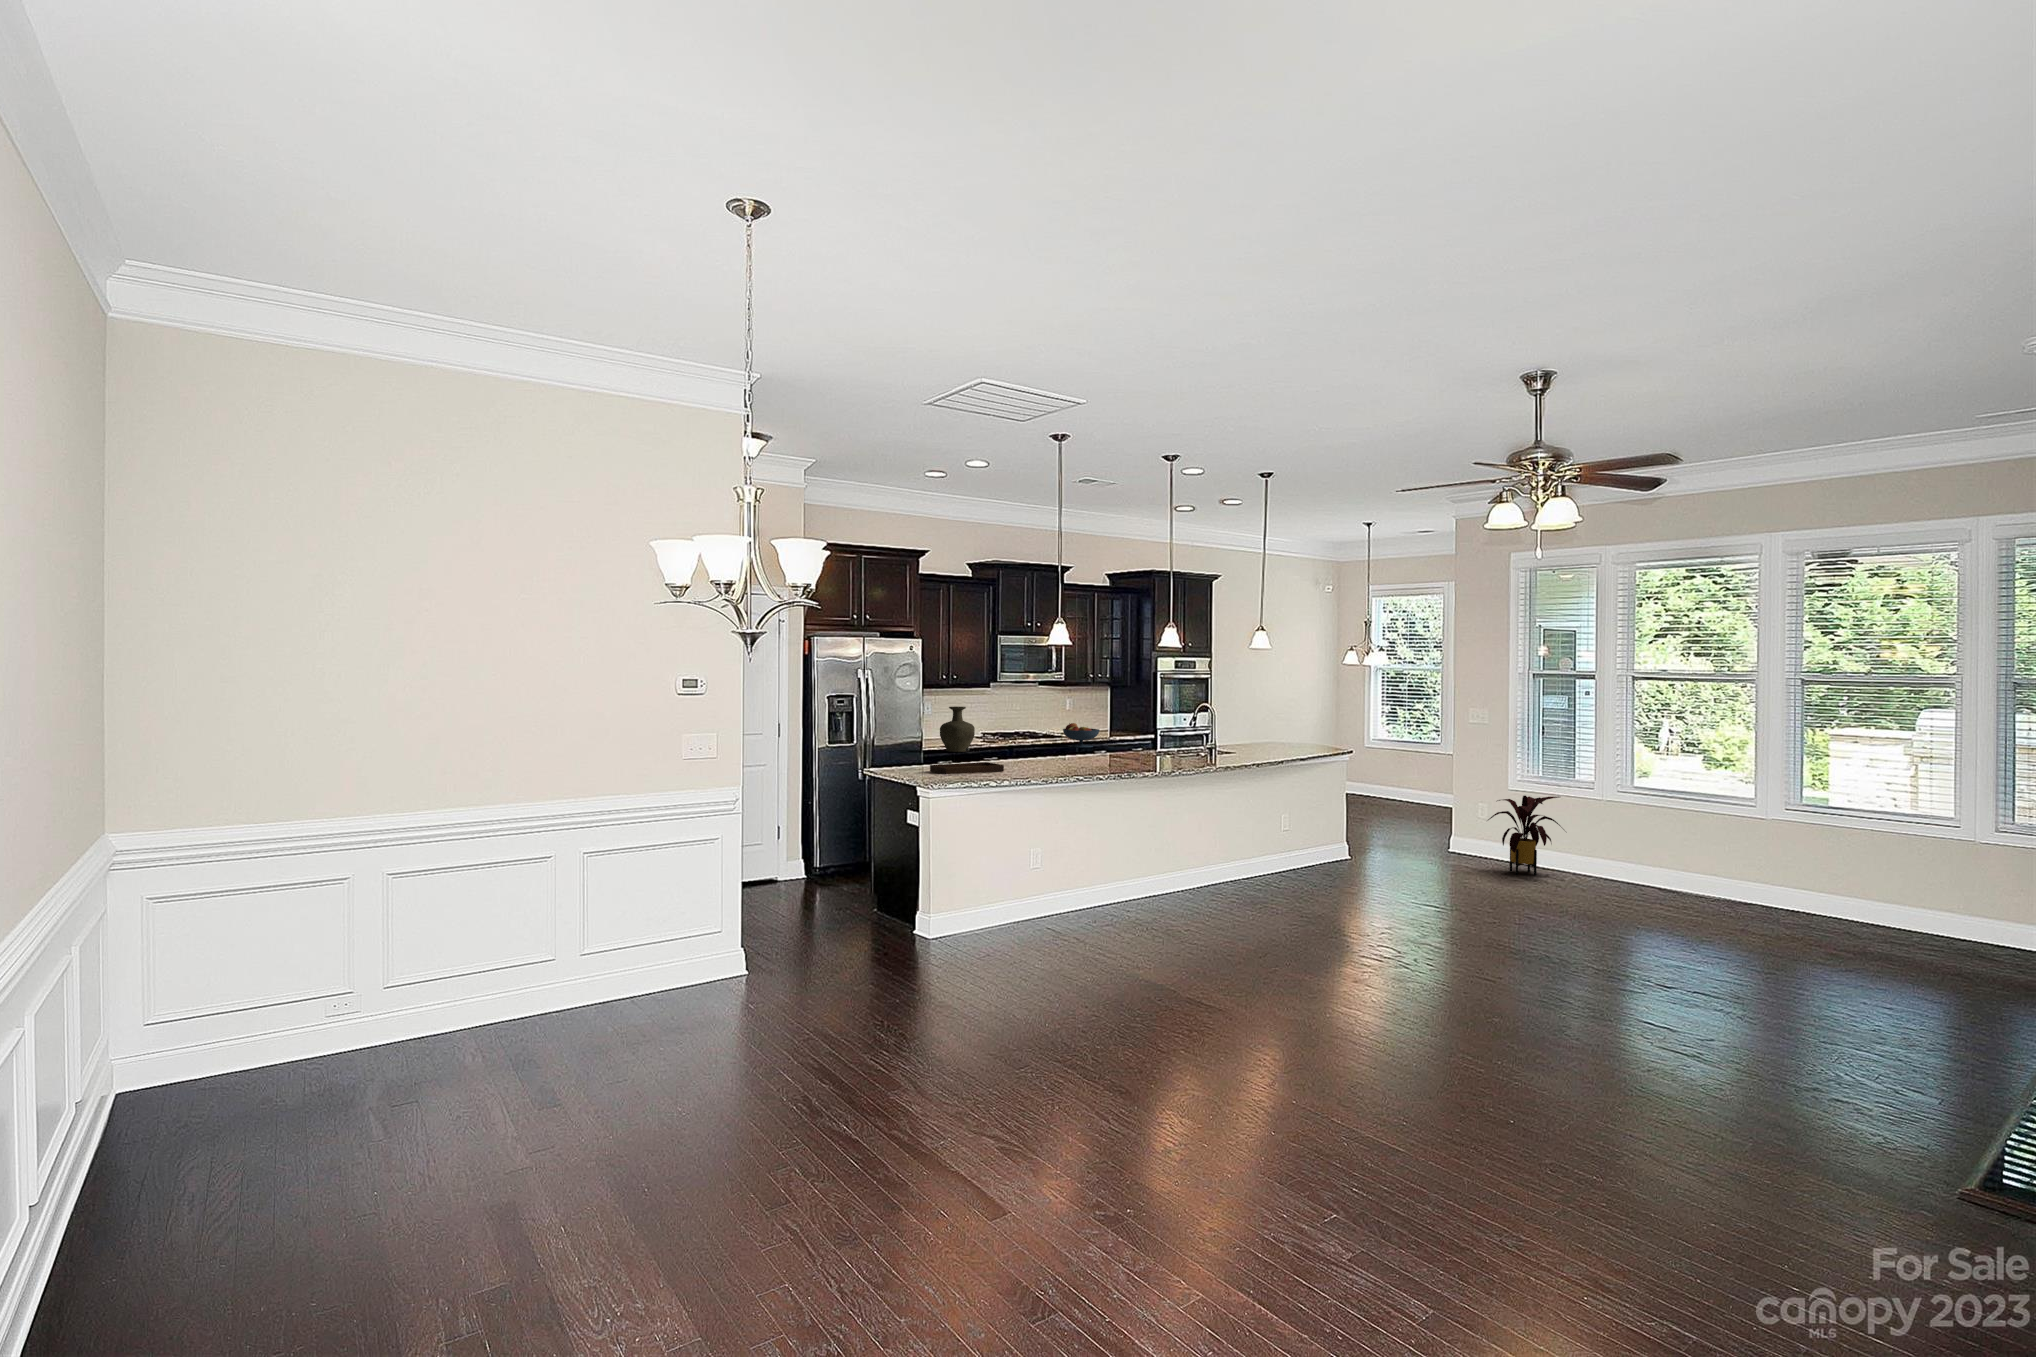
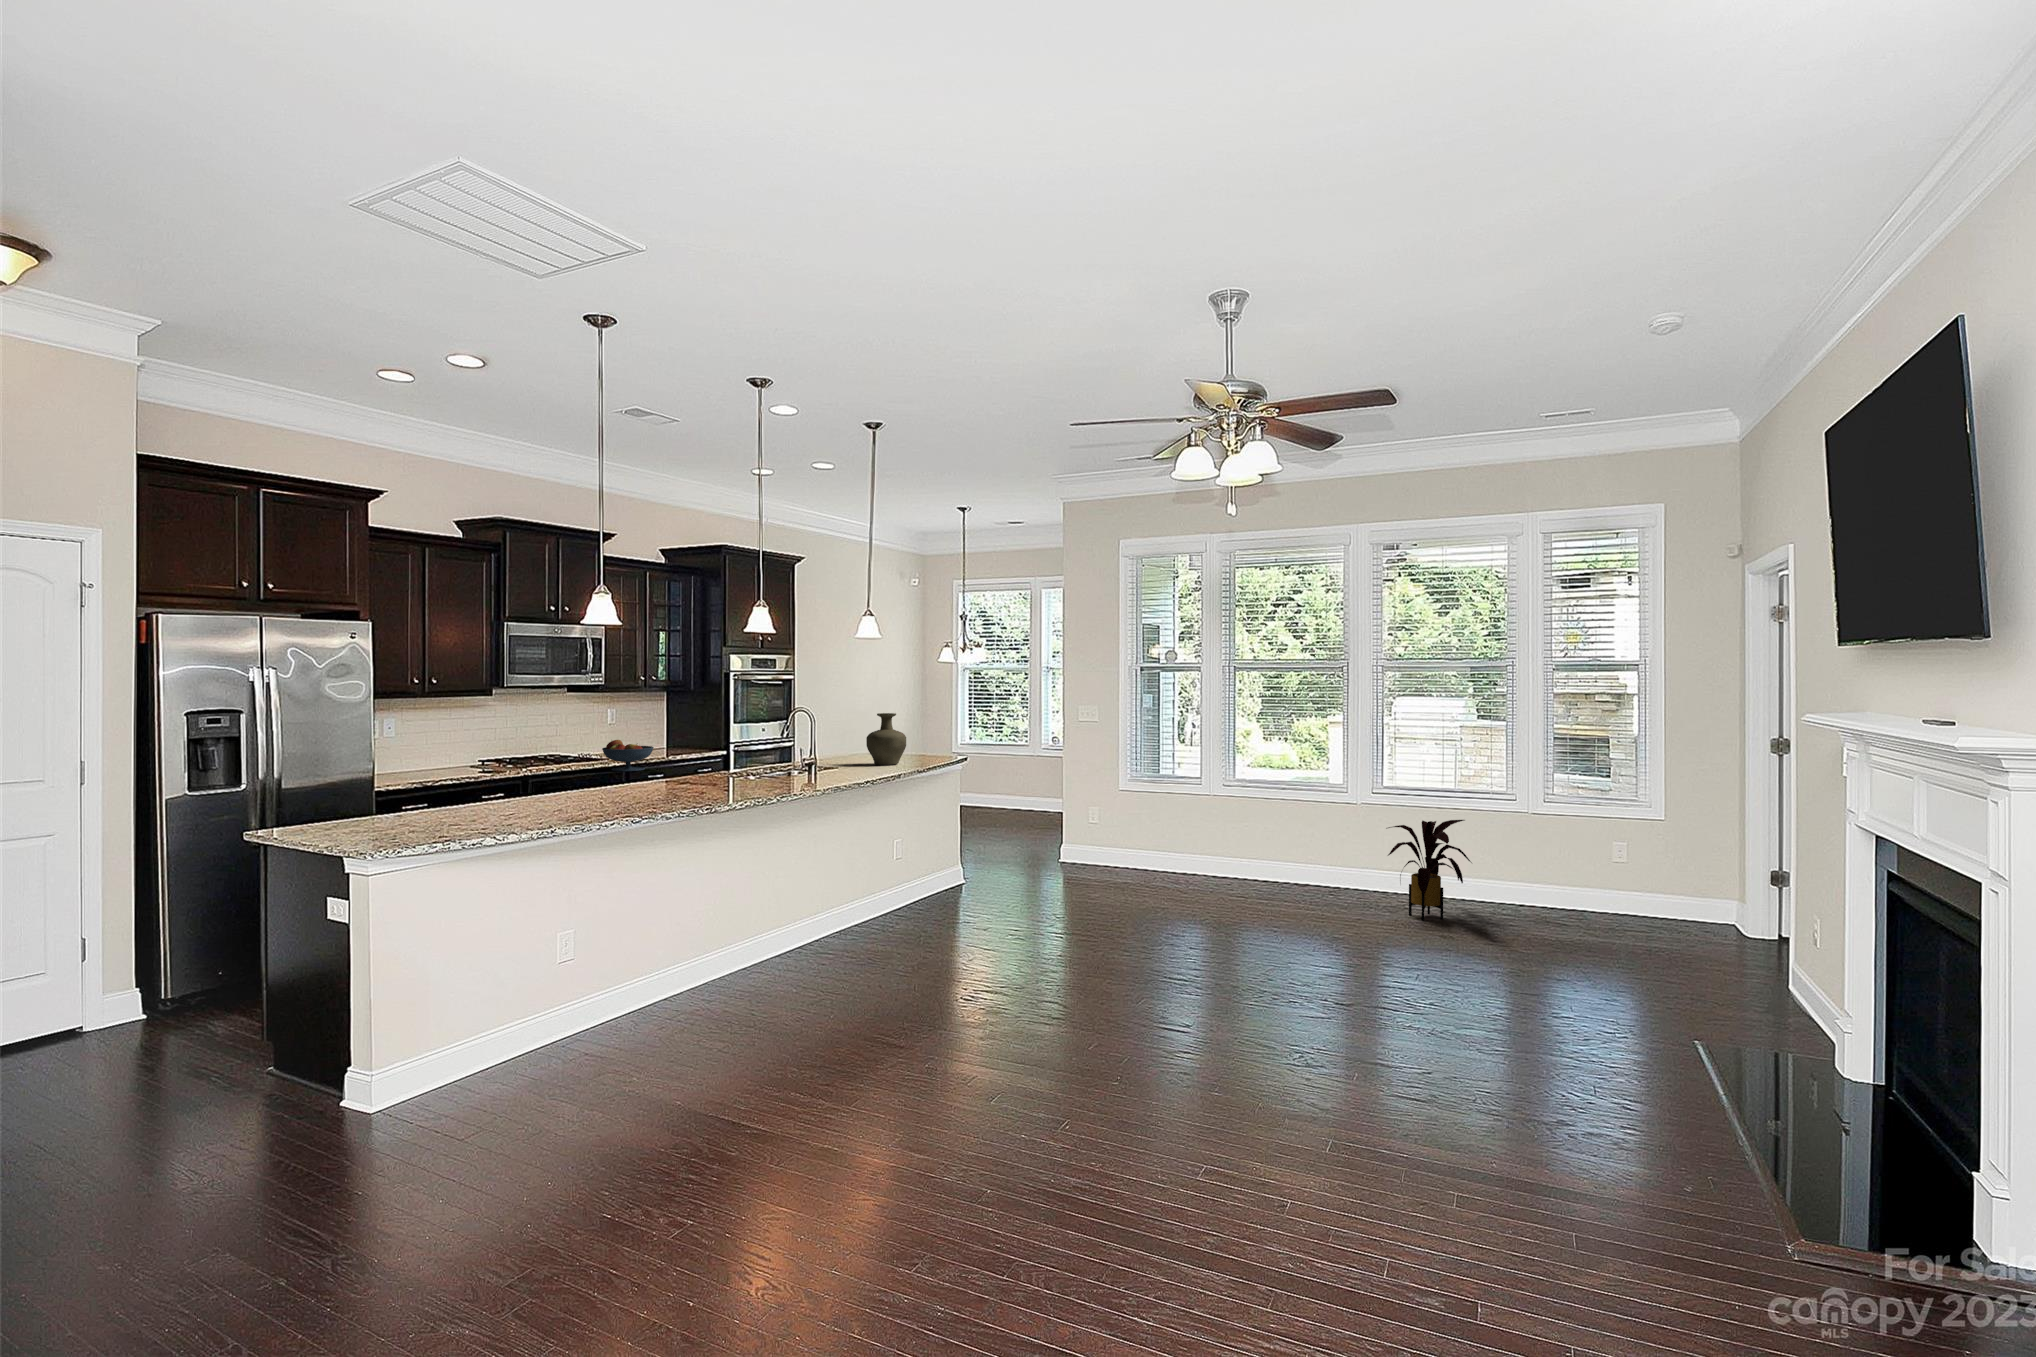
vase: present [940,706,975,752] -> present [866,713,906,765]
tray: present [930,748,1004,774] -> none [374,789,505,834]
house plant: present [1488,796,1564,876] -> present [1388,820,1472,921]

